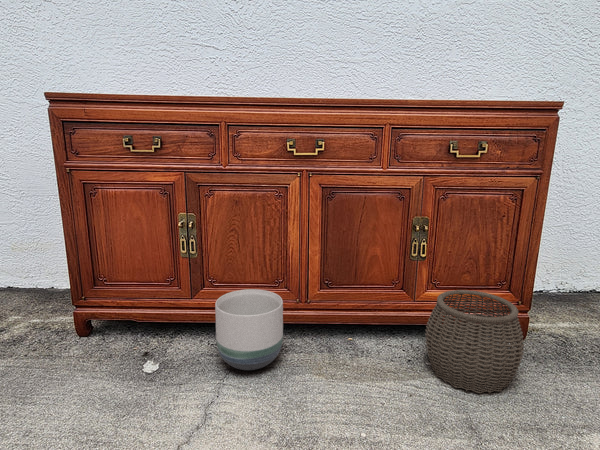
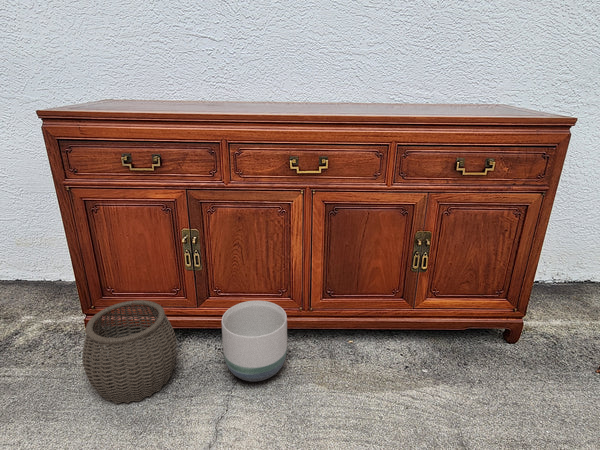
woven basket: present [425,290,524,394] -> present [82,300,177,403]

